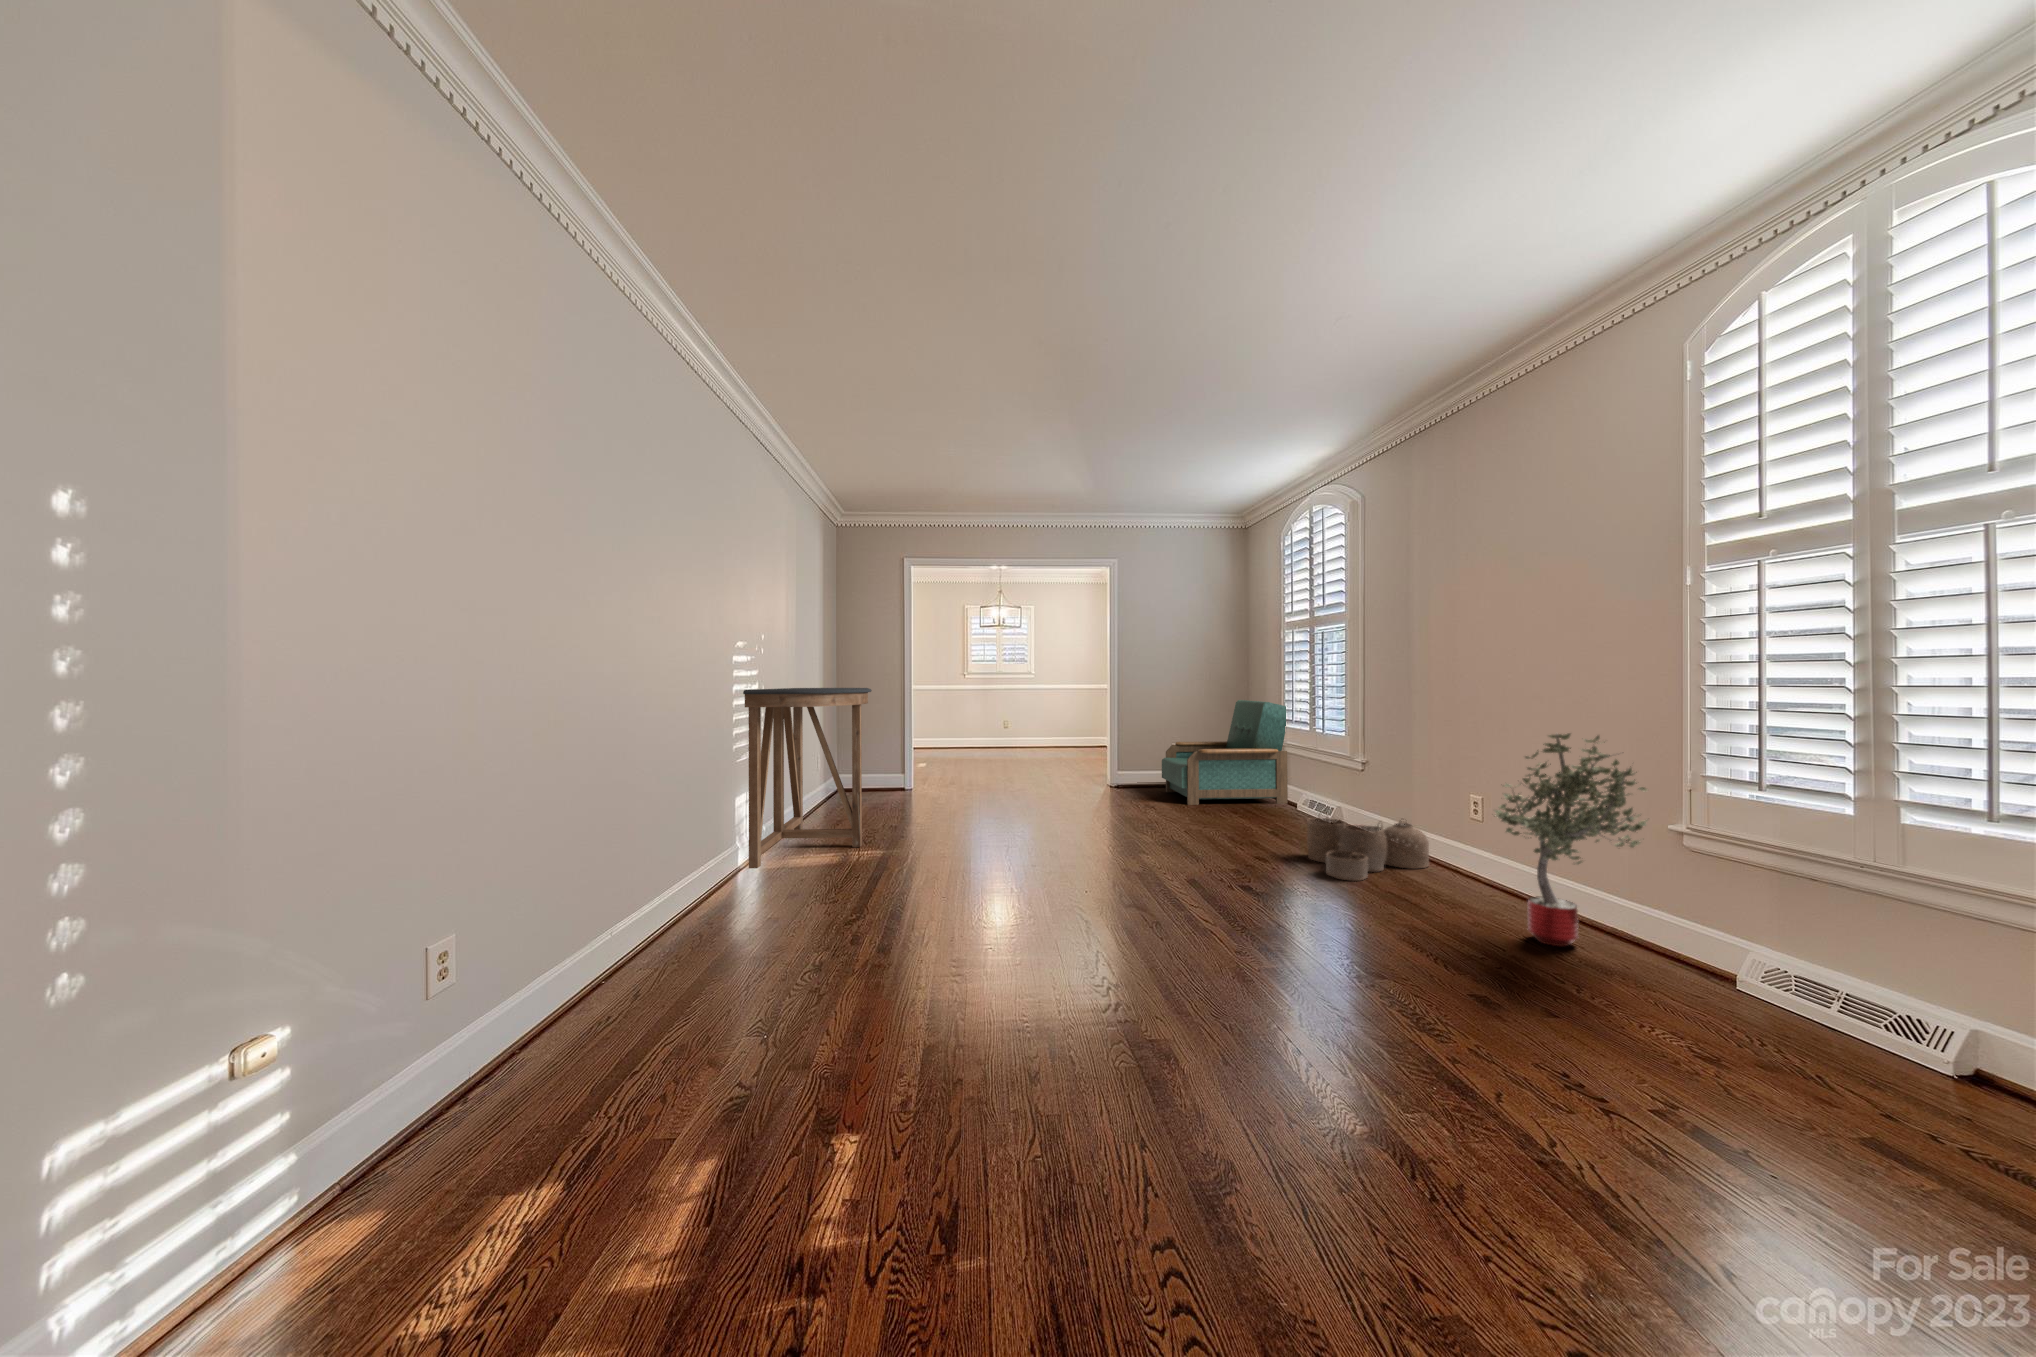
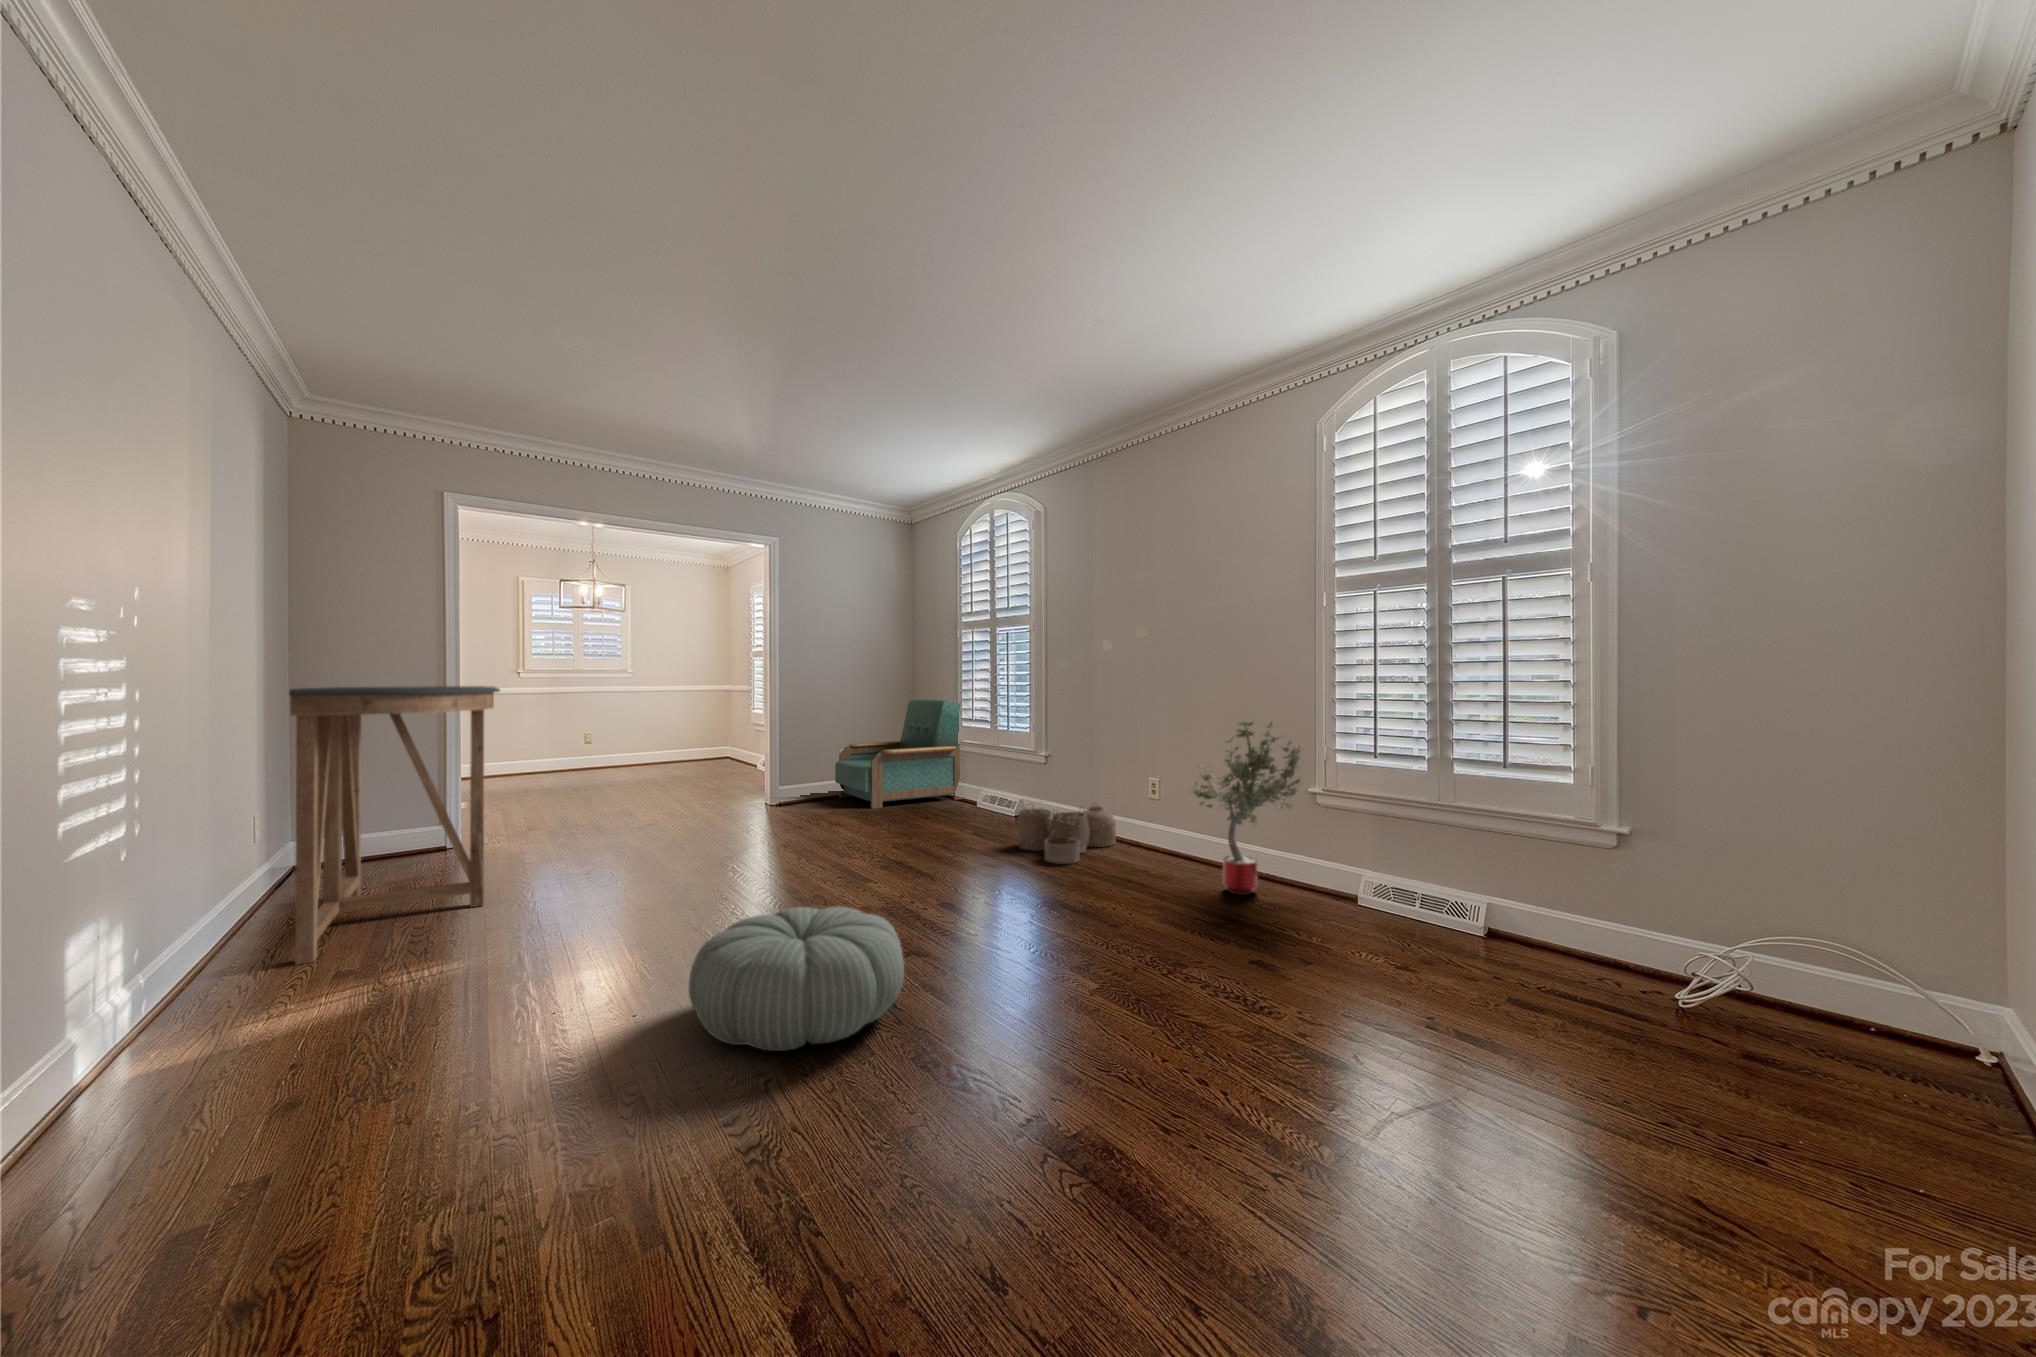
pouf: none [918,876,1089,987] -> present [689,906,904,1051]

